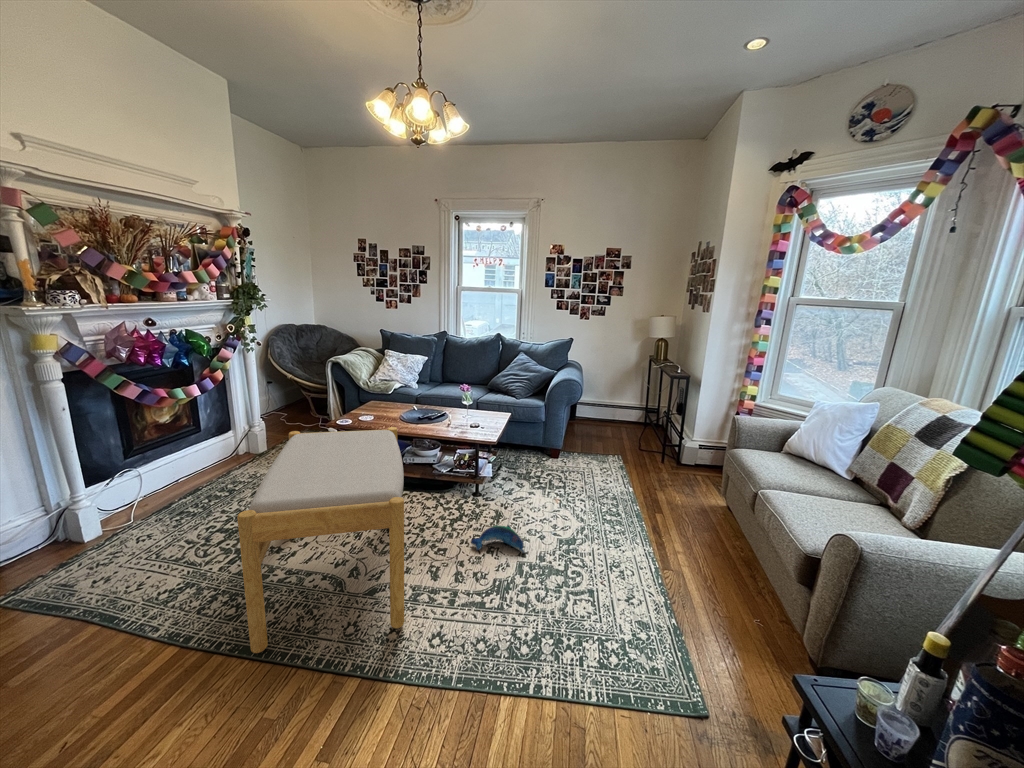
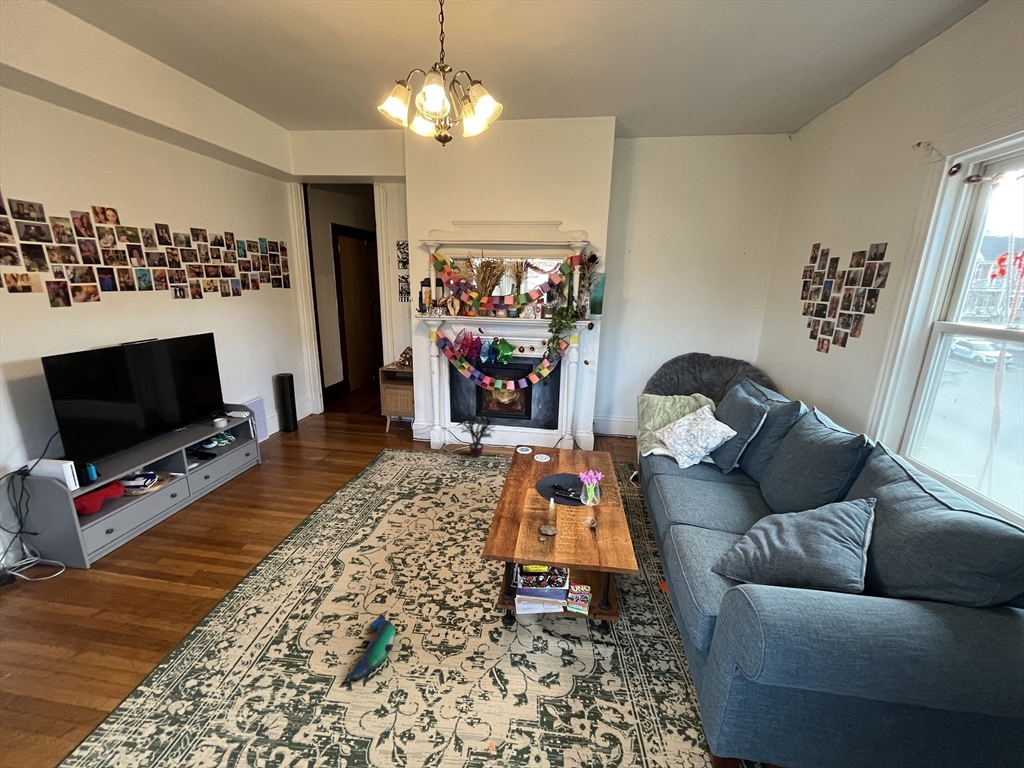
footstool: present [237,427,404,653] -> none [266,426,455,582]
potted plant: none [140,436,229,504] -> present [459,413,494,457]

